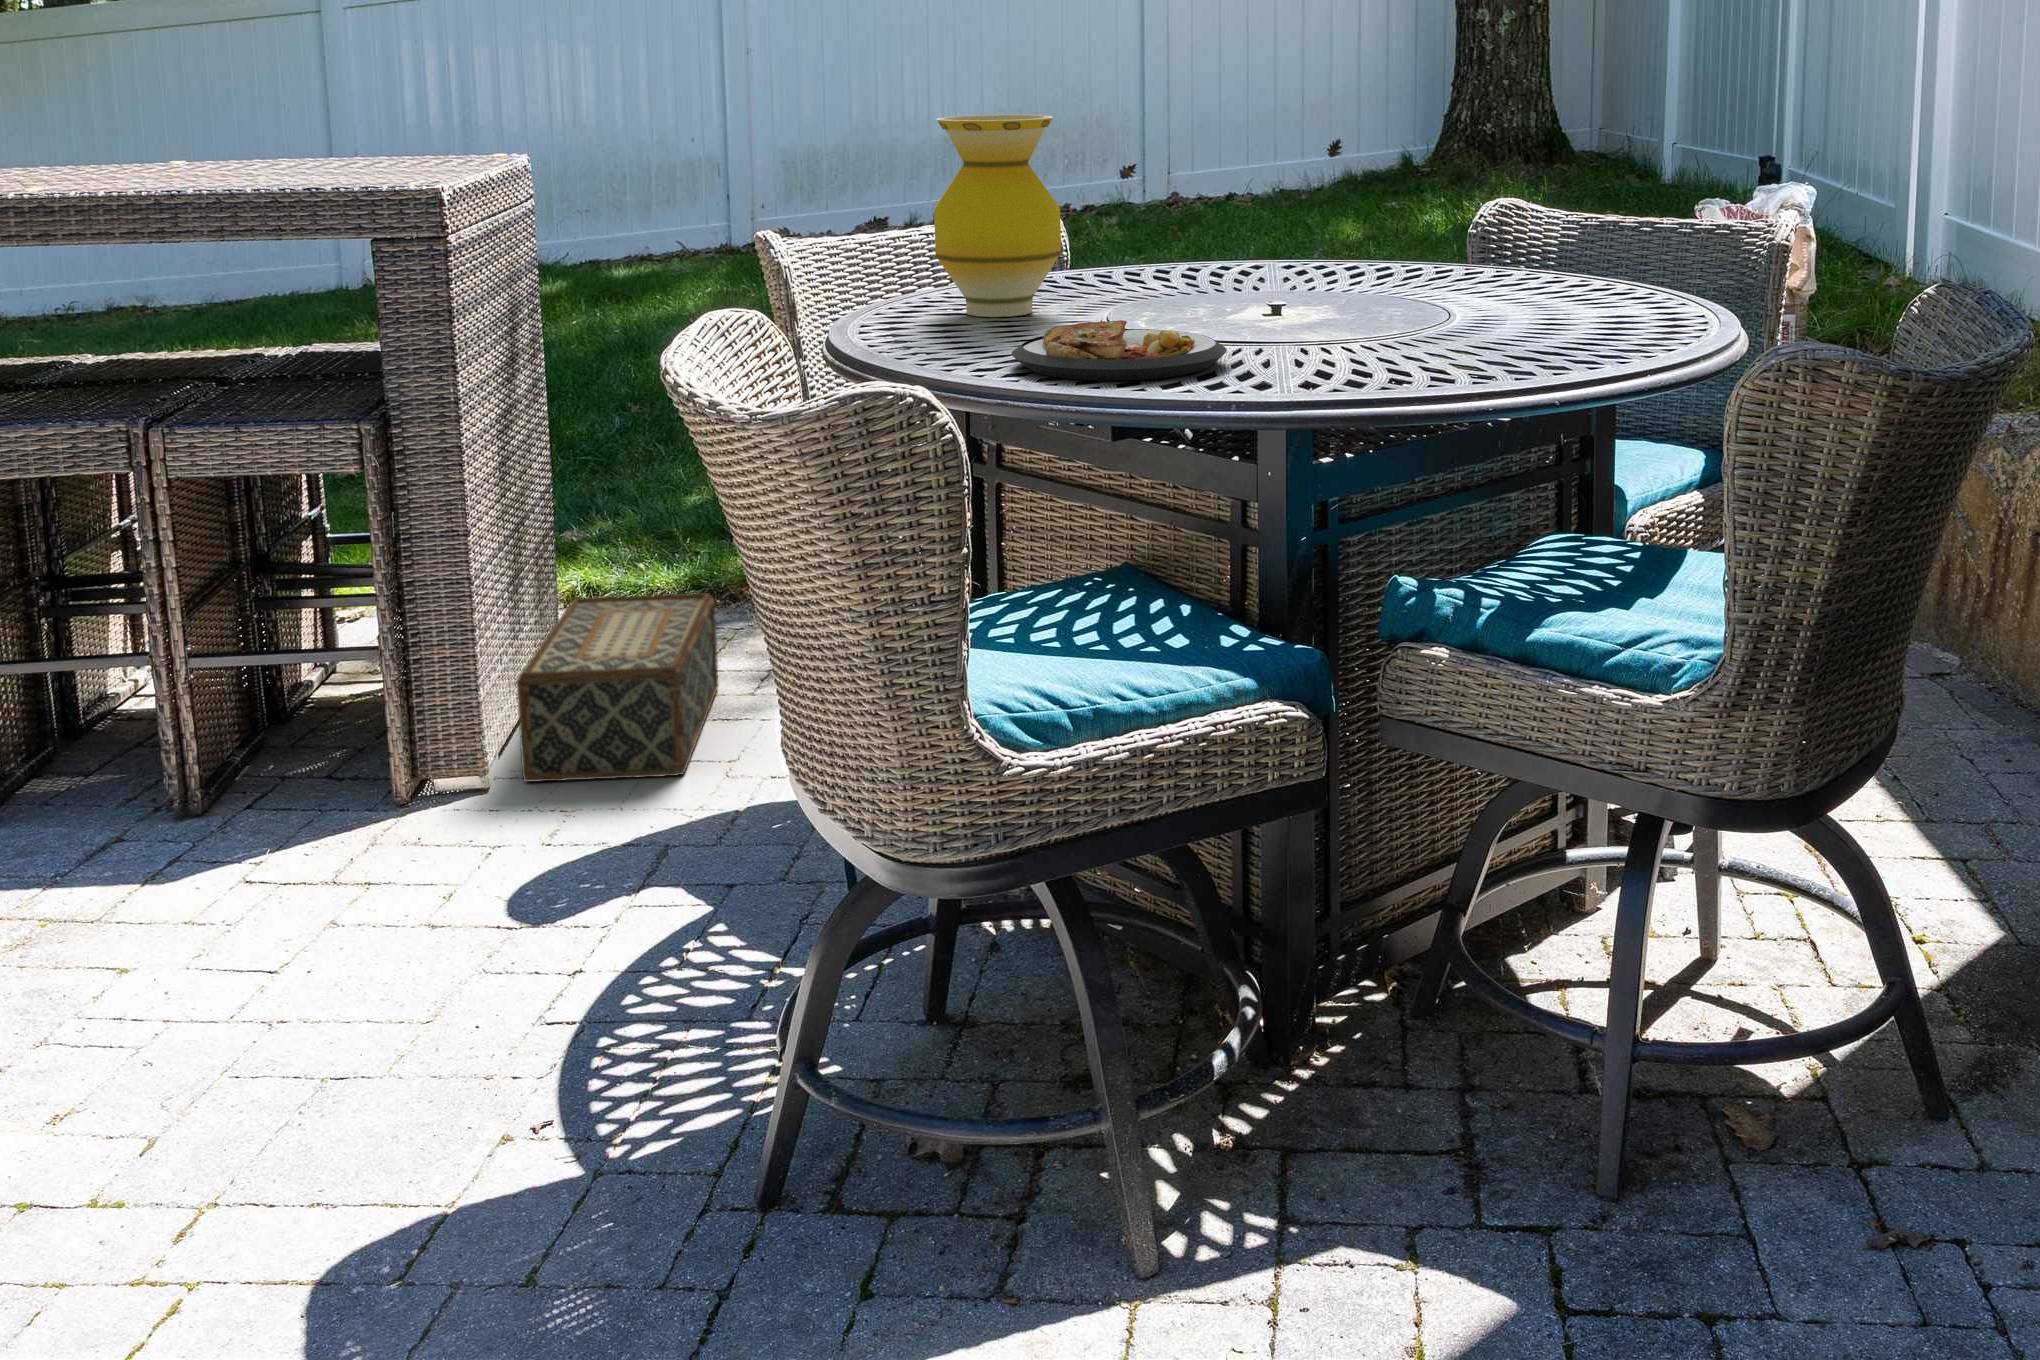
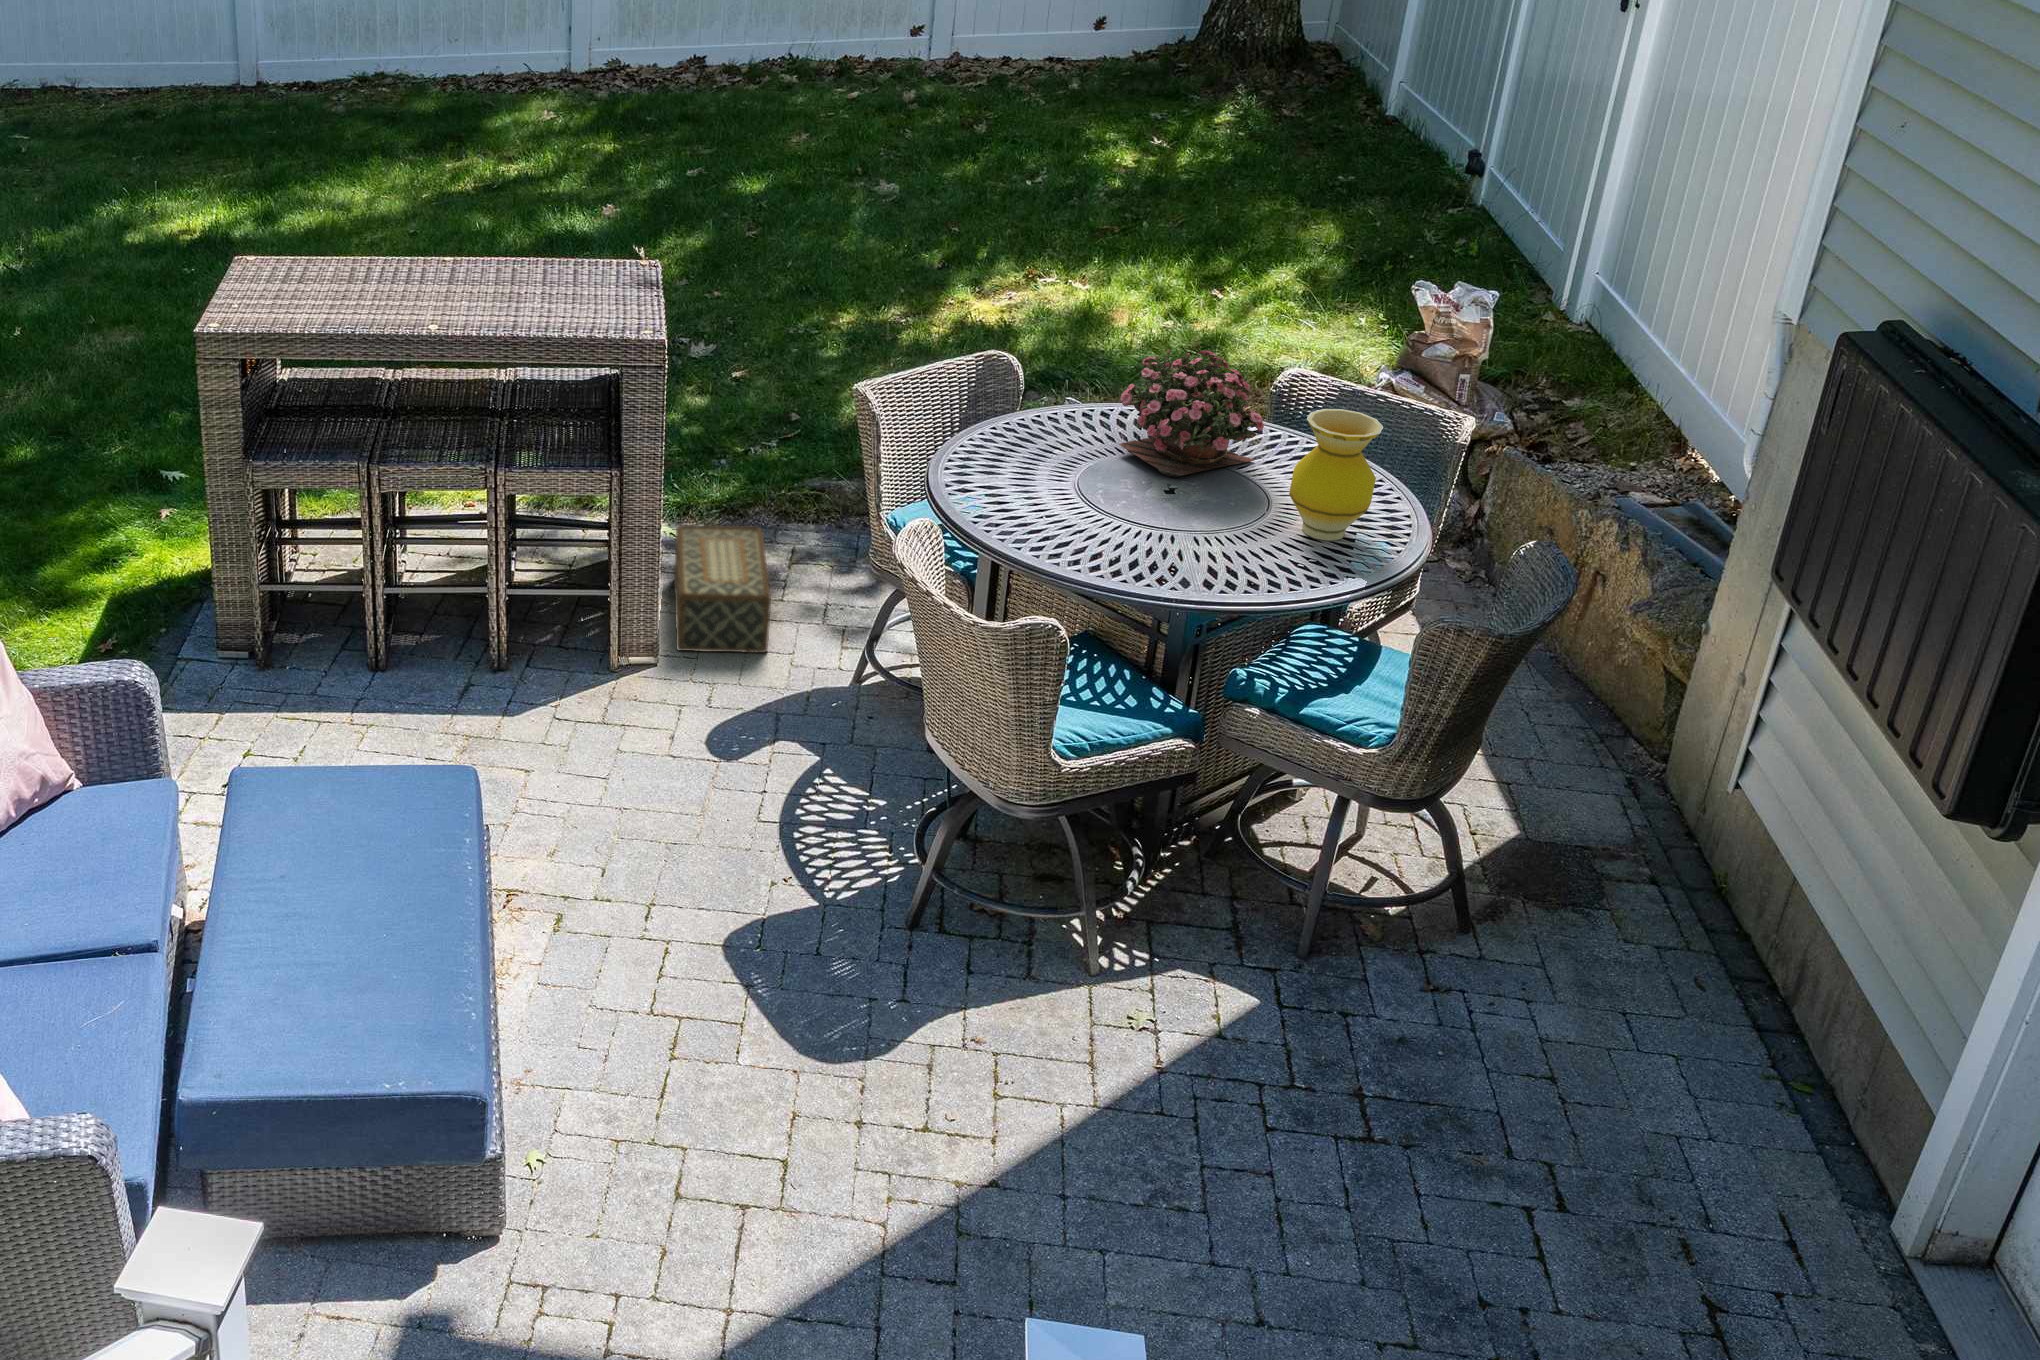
vase: present [934,115,1061,317] -> present [1289,409,1383,541]
potted flower: none [1191,120,1436,317] -> present [1119,350,1264,477]
plate: present [1012,320,1227,381] -> none [1043,506,1157,558]

